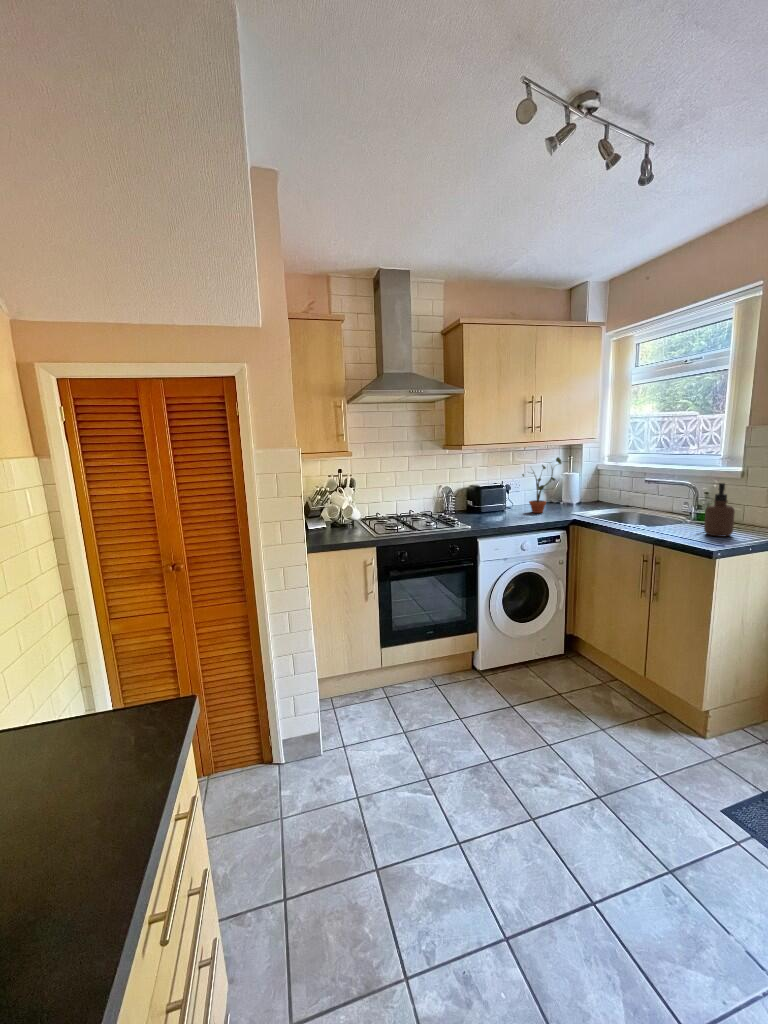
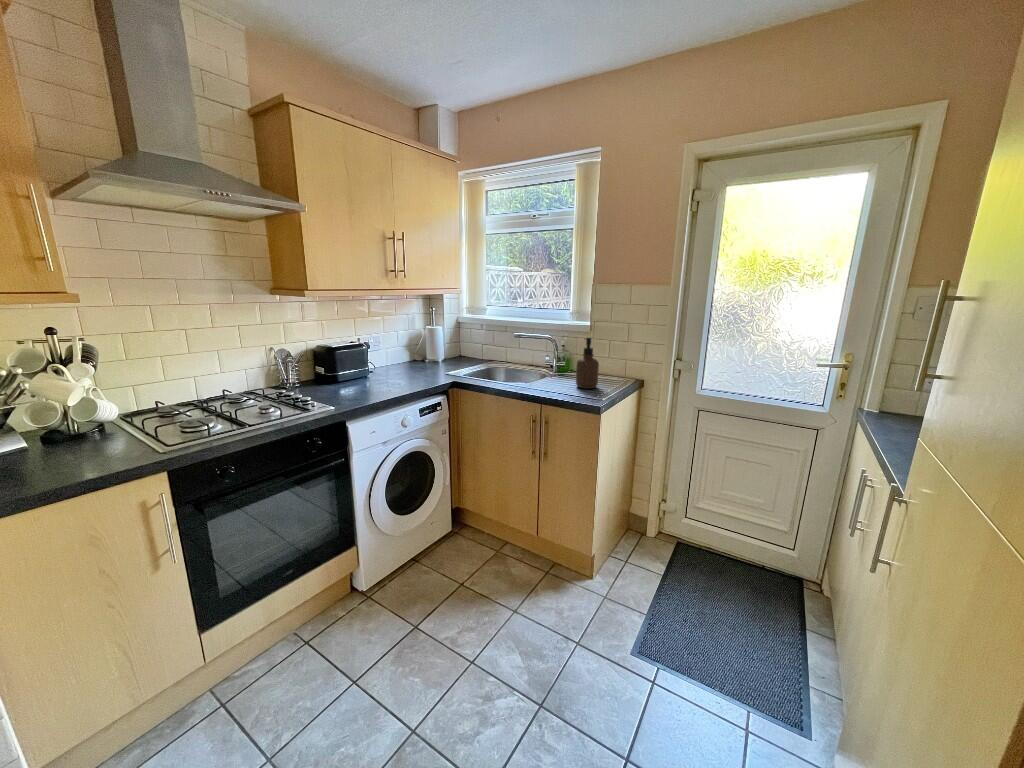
potted plant: present [522,457,561,513] -> none [387,309,428,376]

